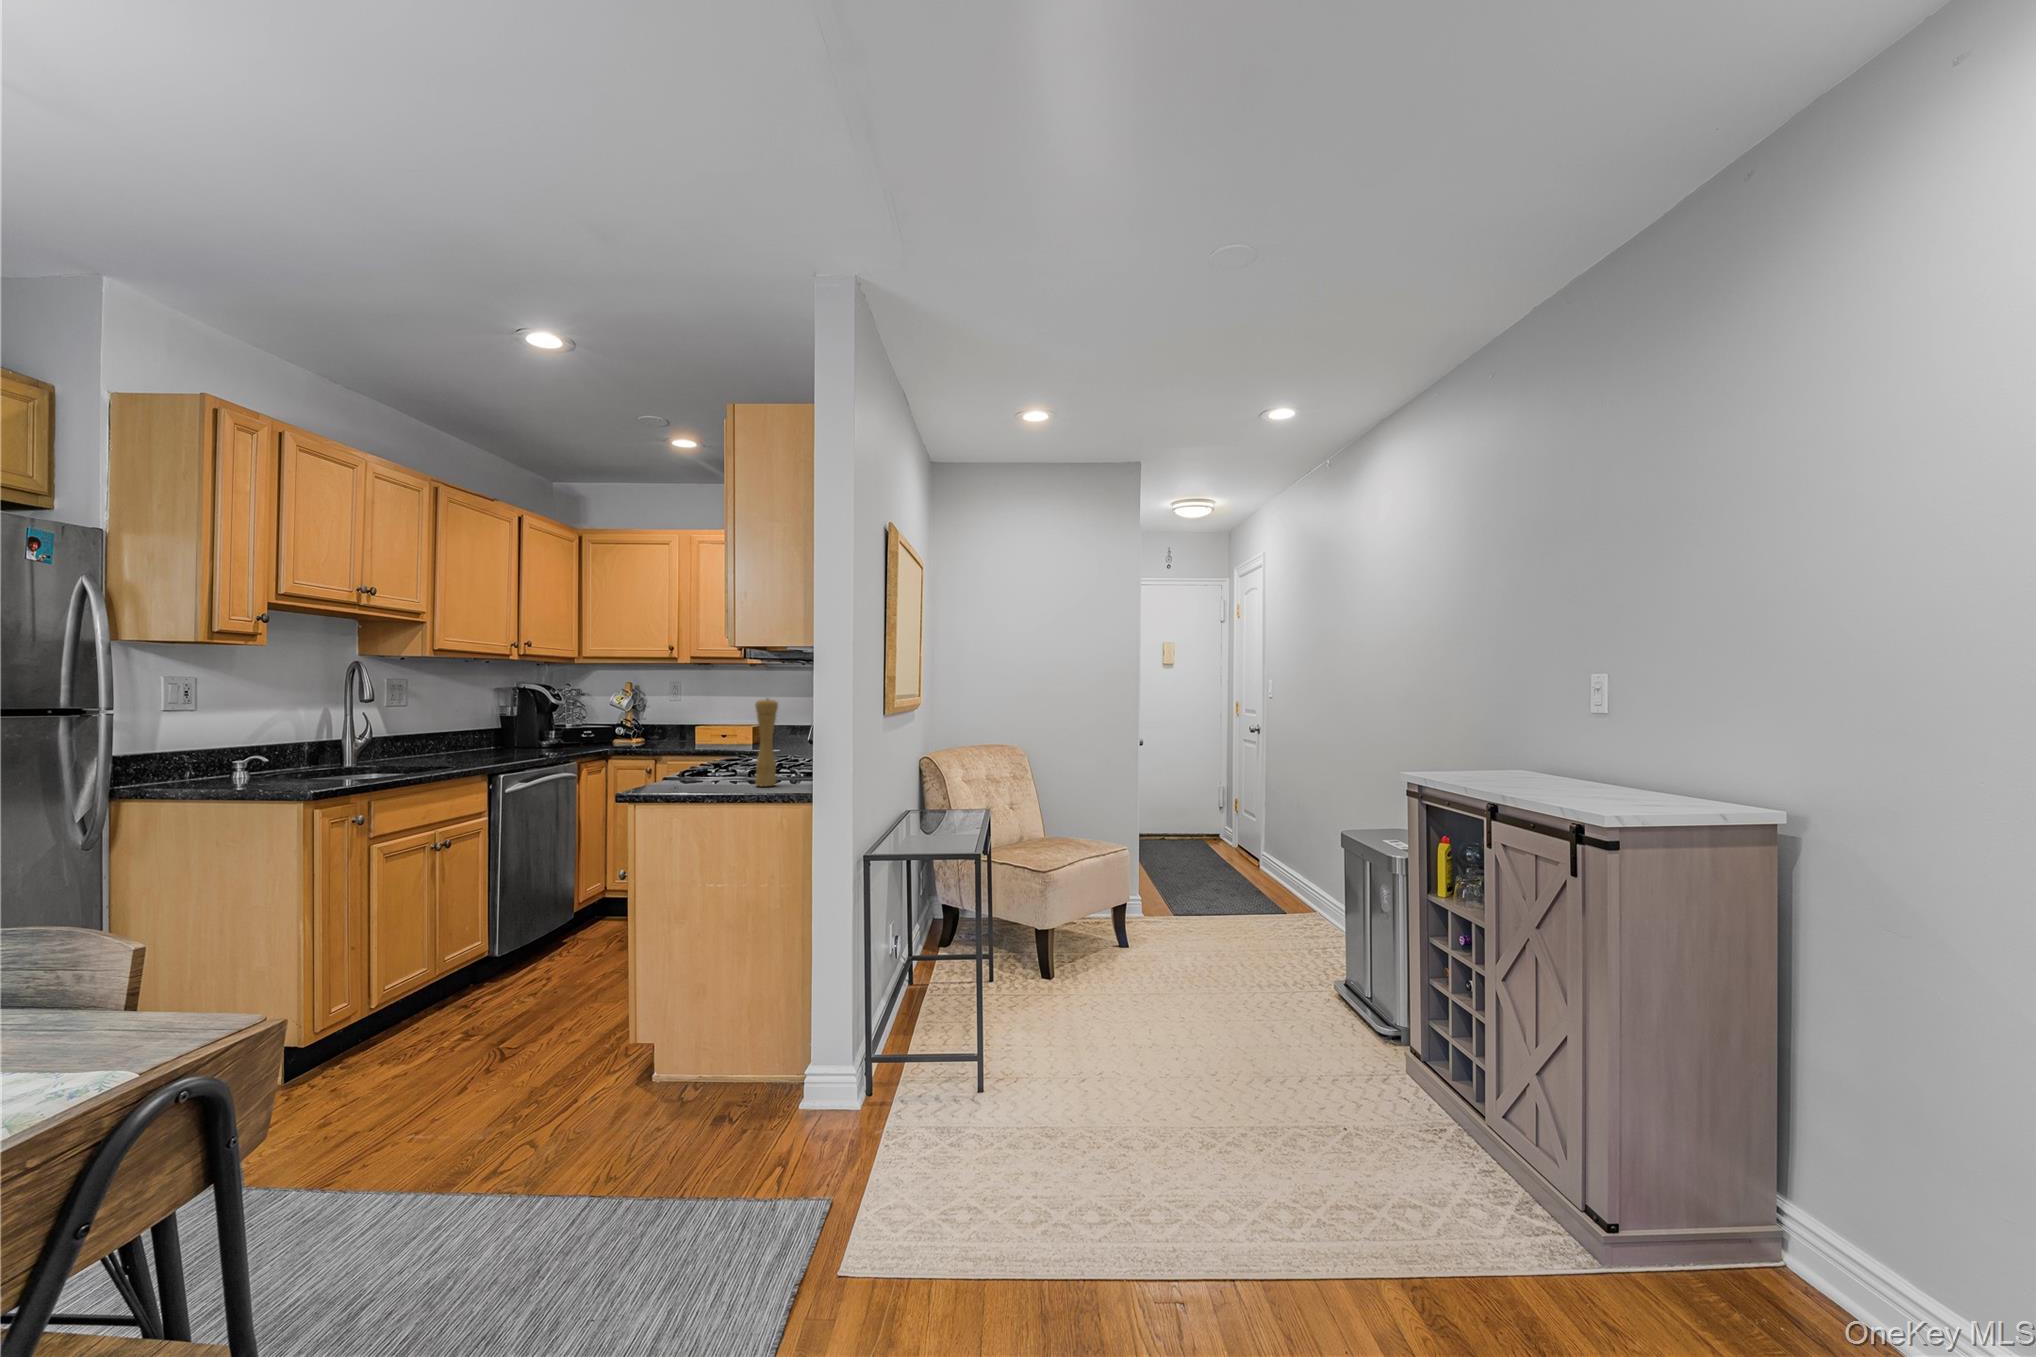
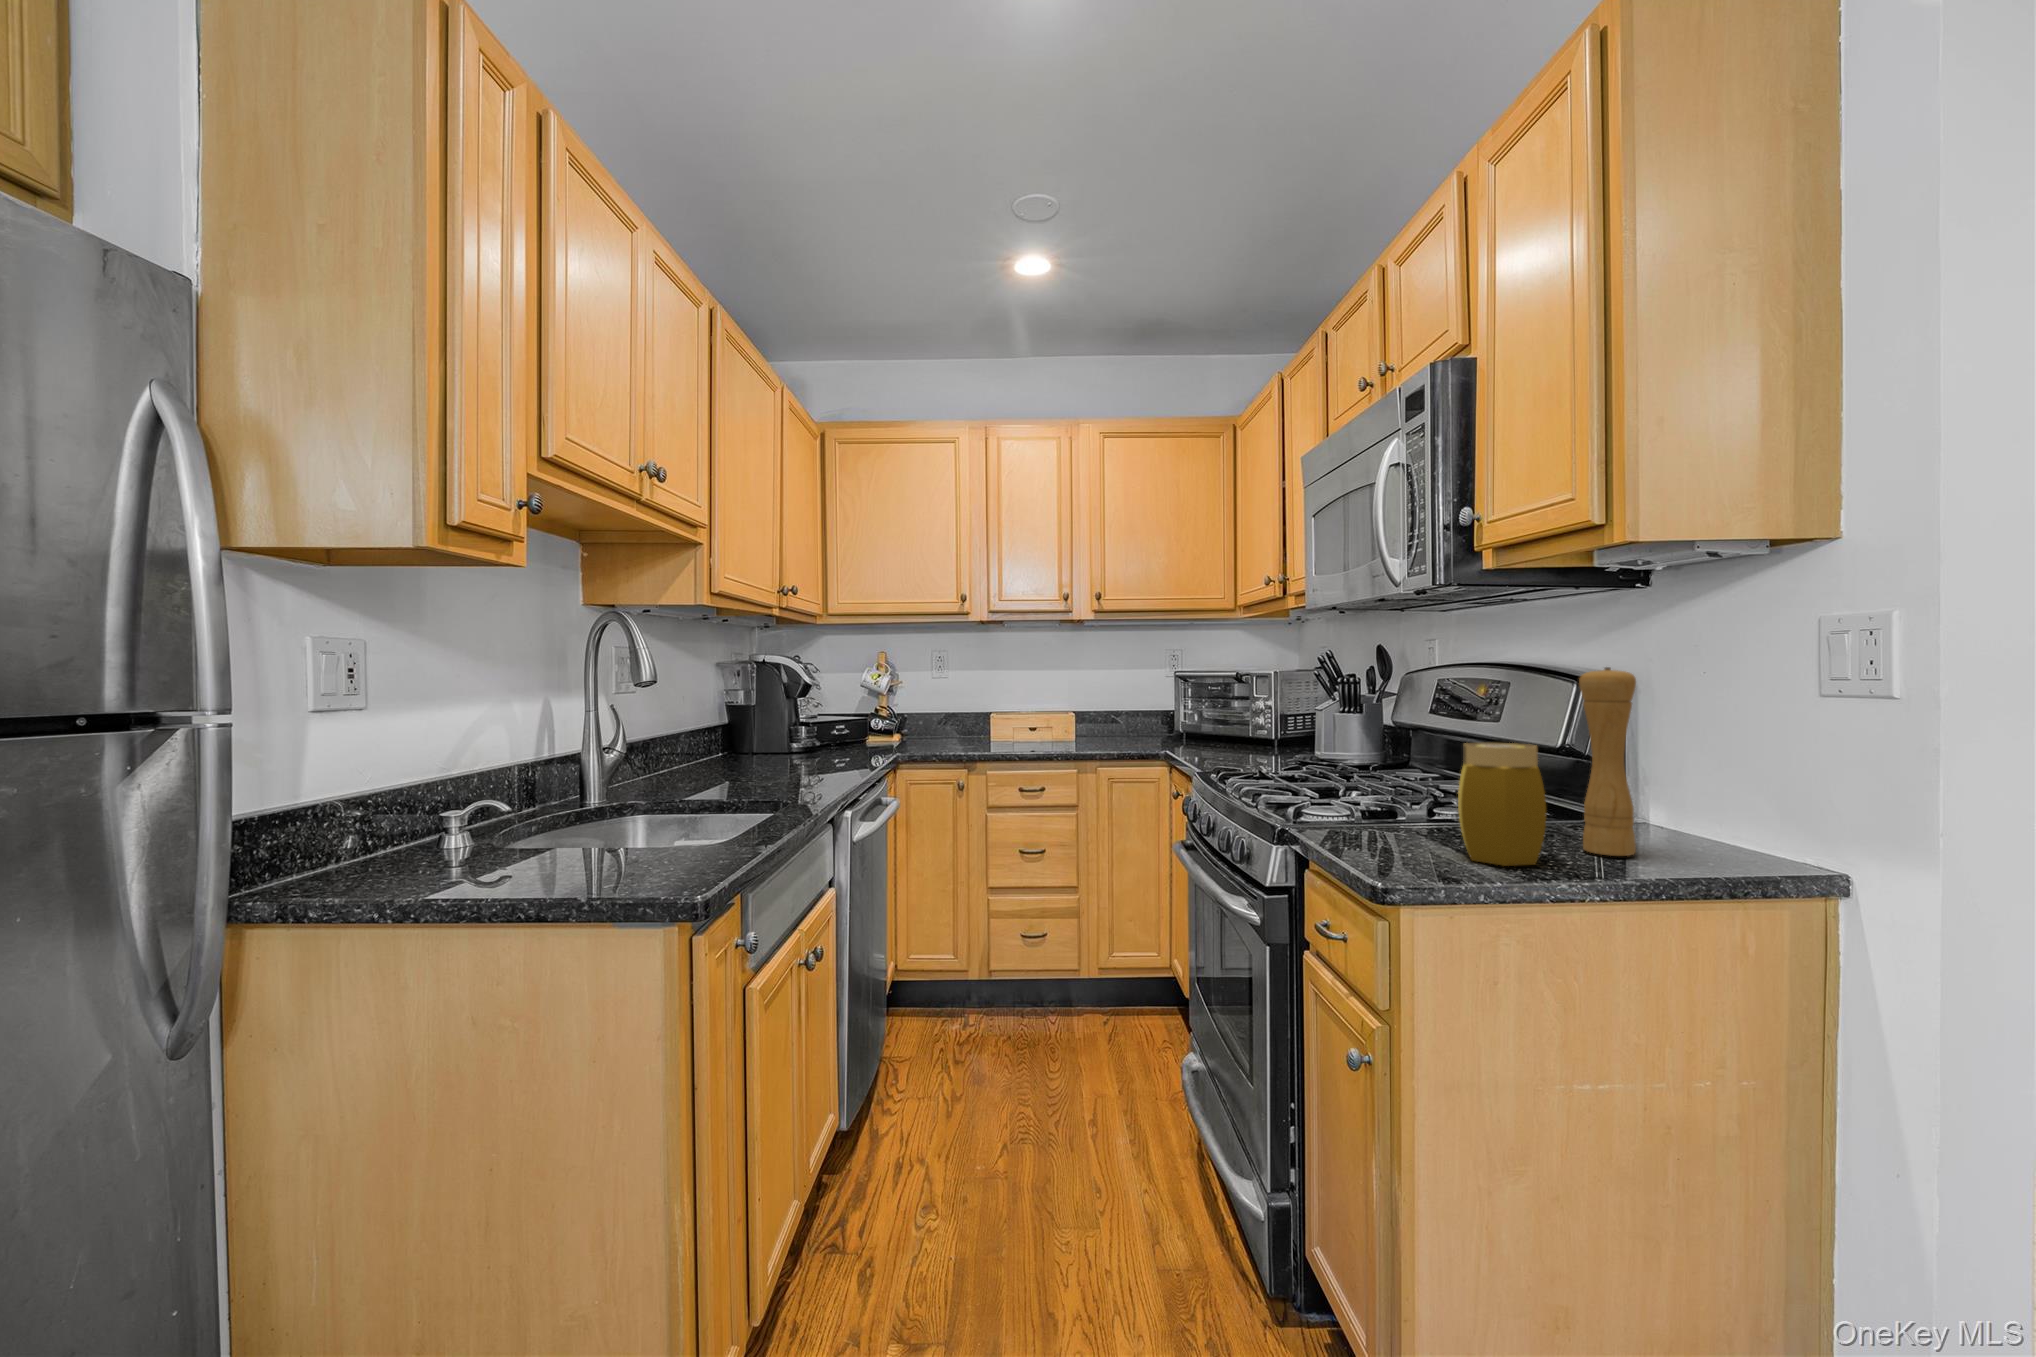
jar: none [685,733,726,788] -> present [1458,743,1546,866]

